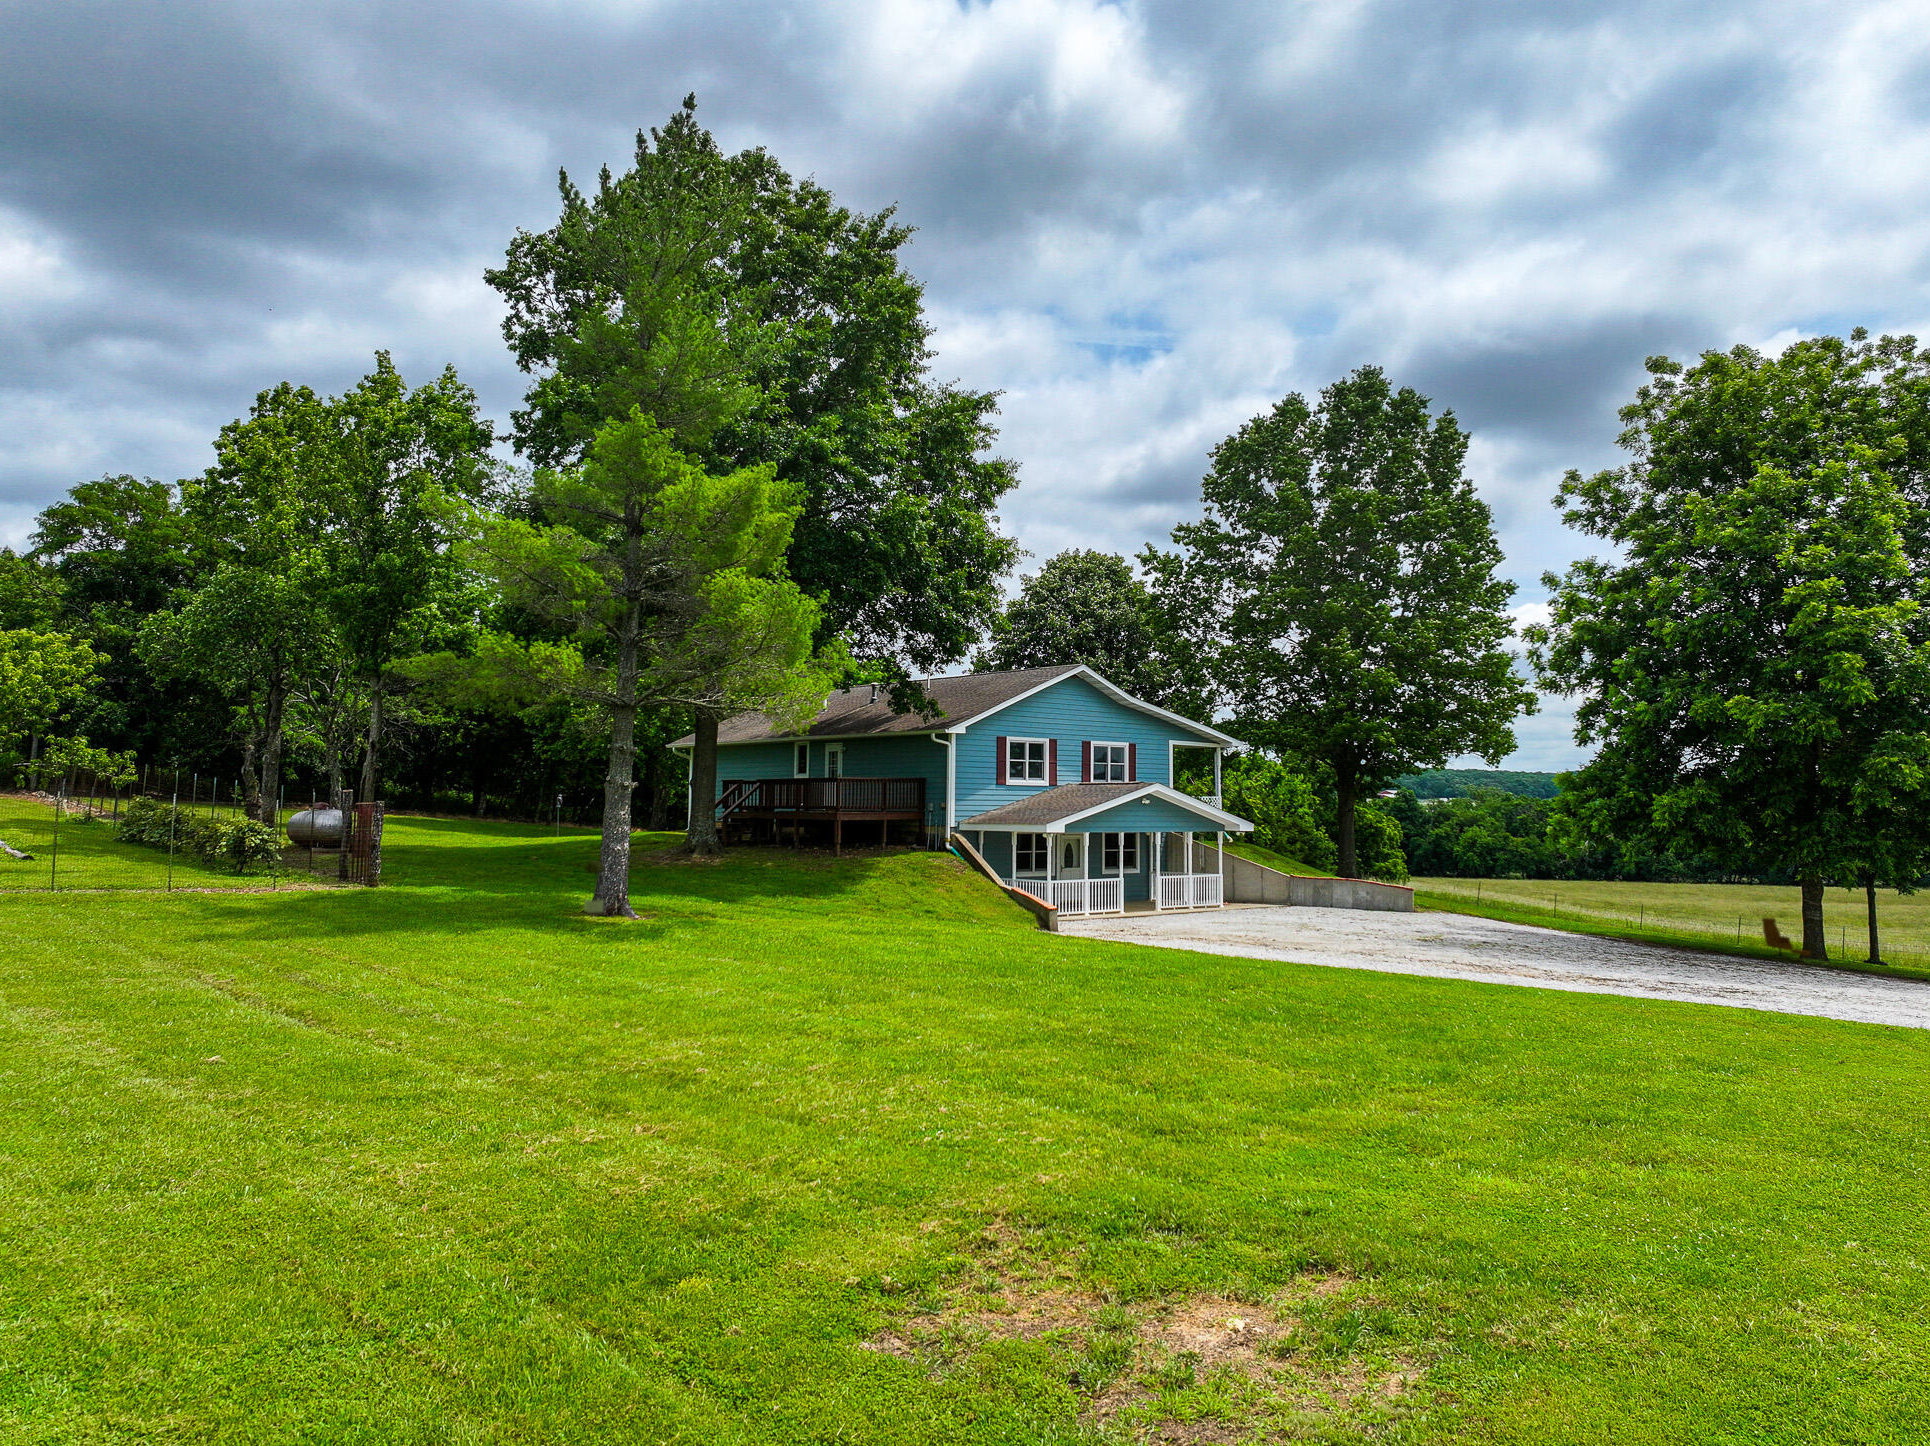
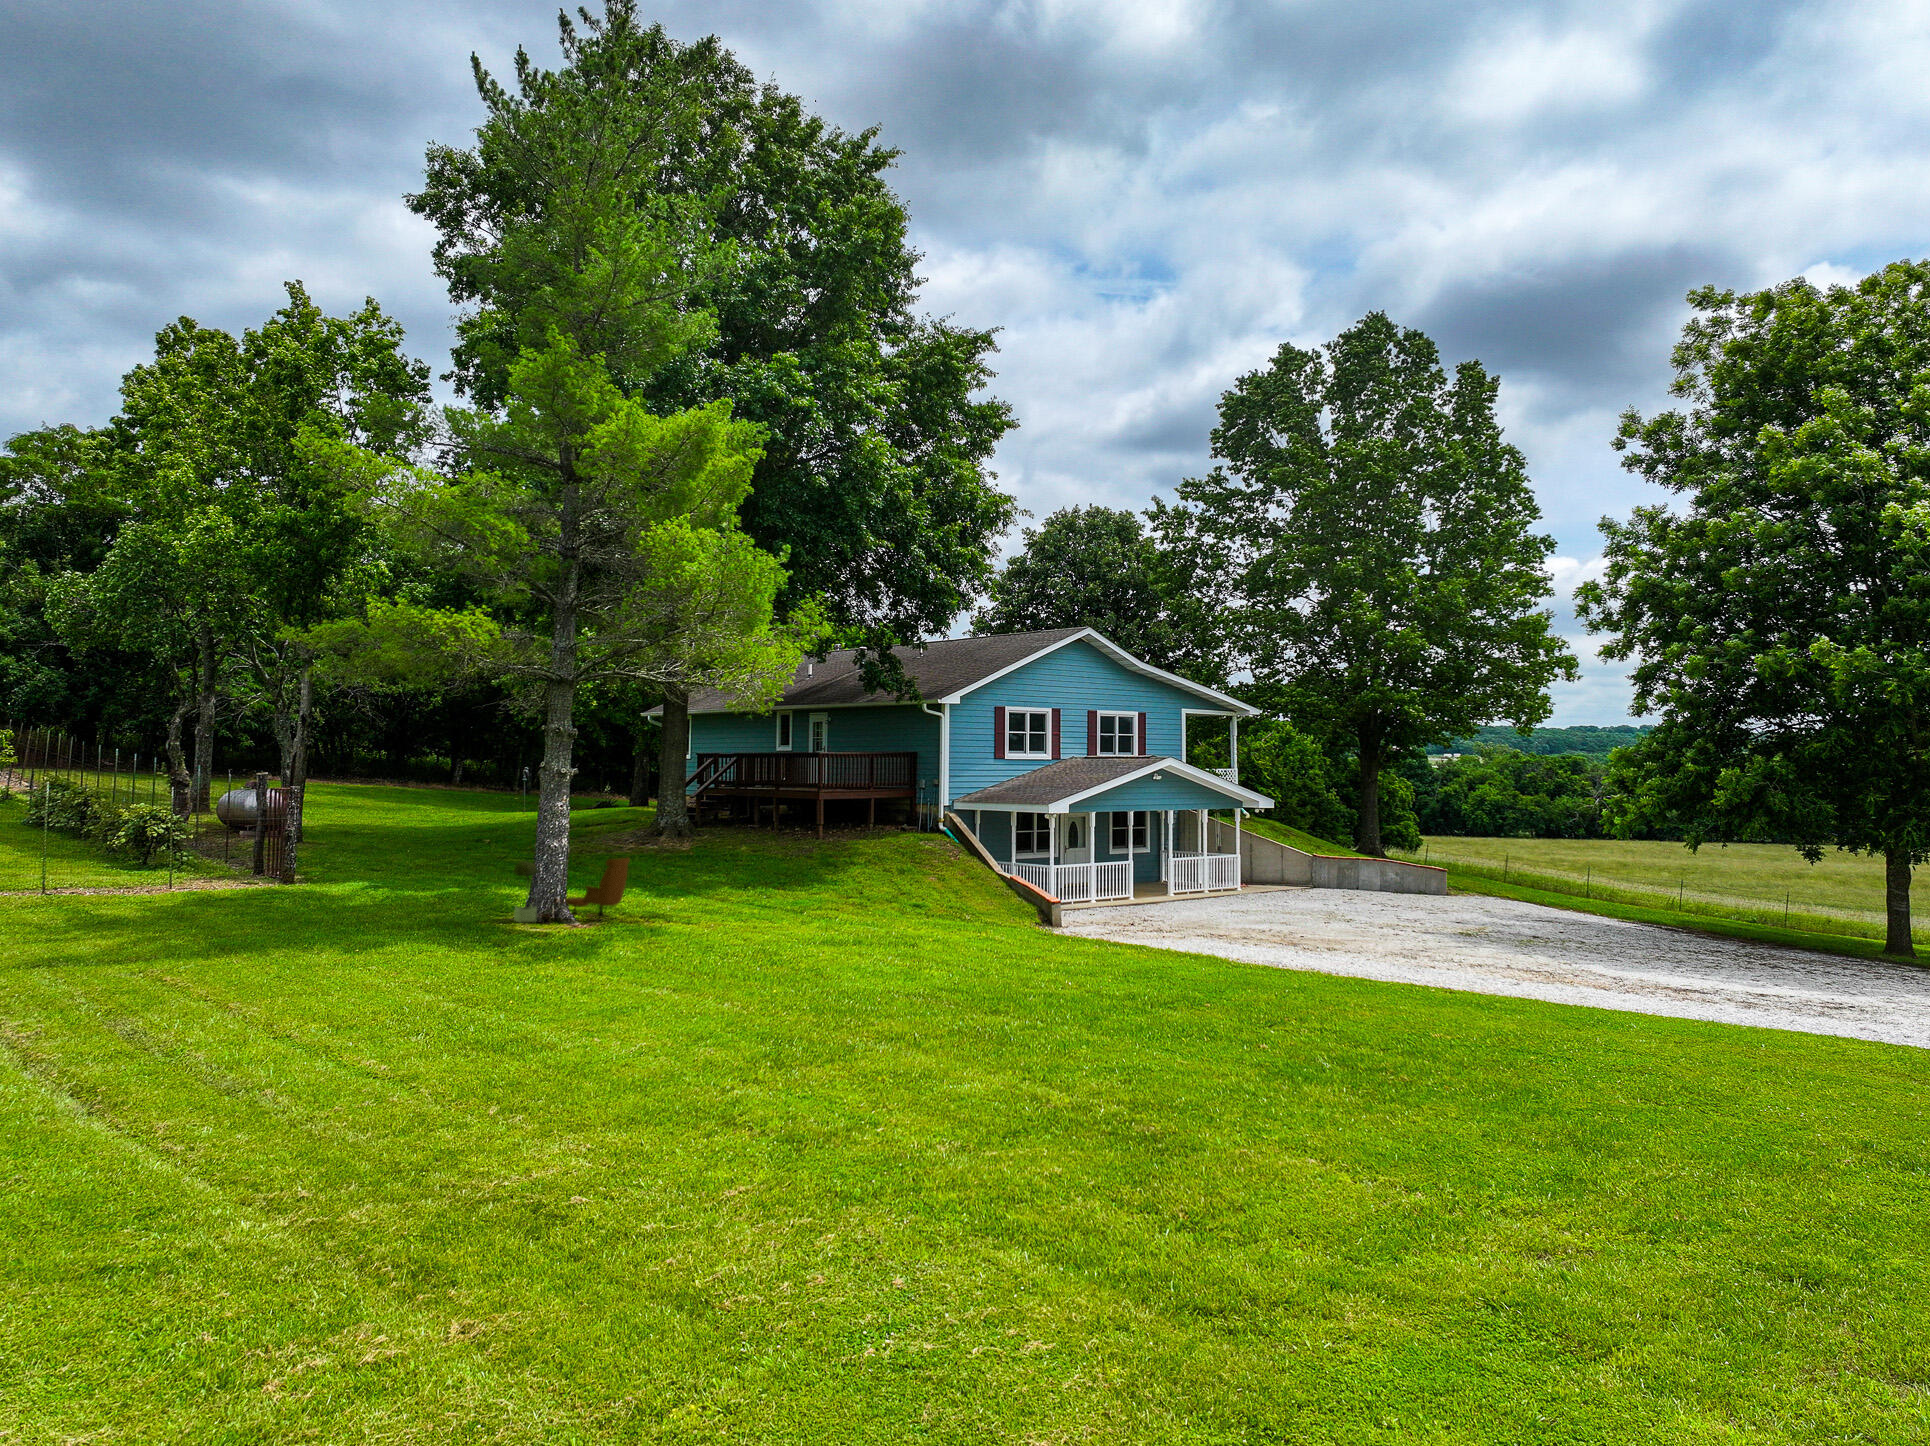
lounge chair: present [1762,918,1811,961] -> present [564,858,630,920]

